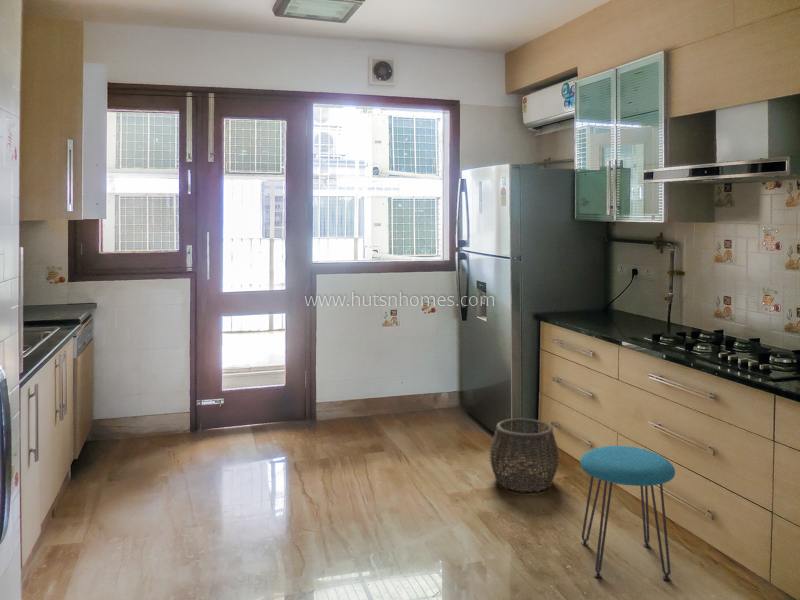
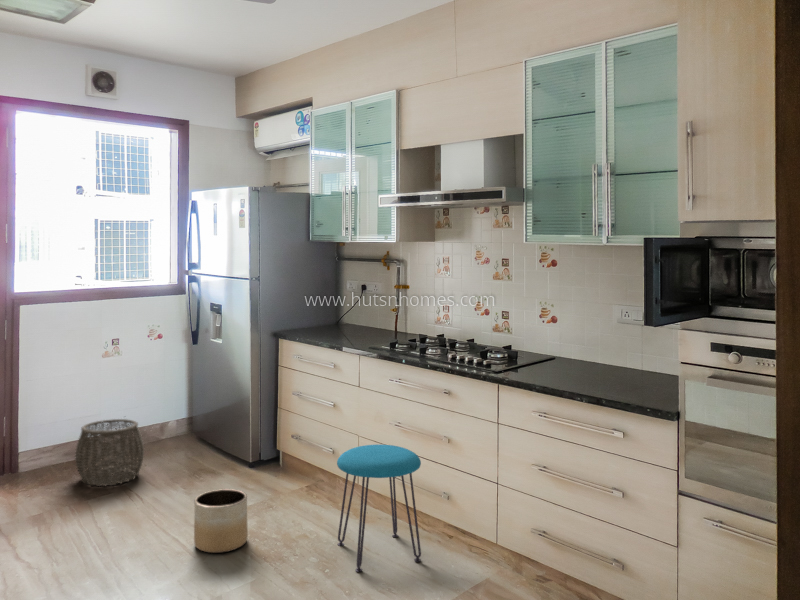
woven basket: present [490,419,559,492] -> present [75,419,144,486]
planter: none [443,469,492,530] -> present [194,489,248,553]

